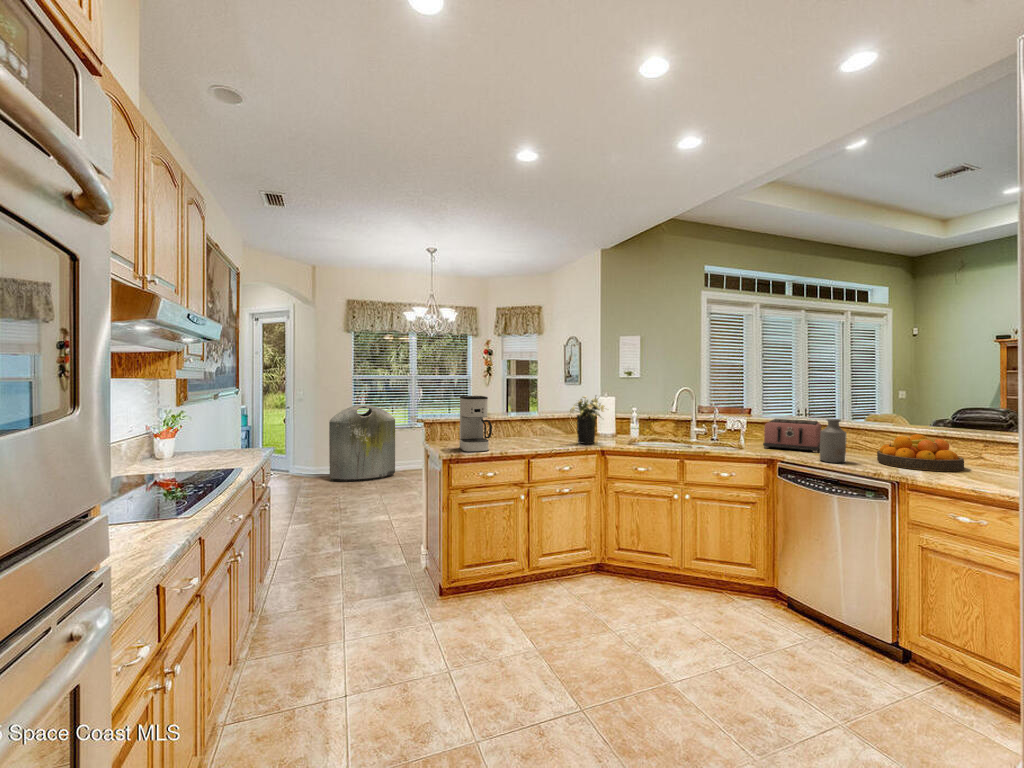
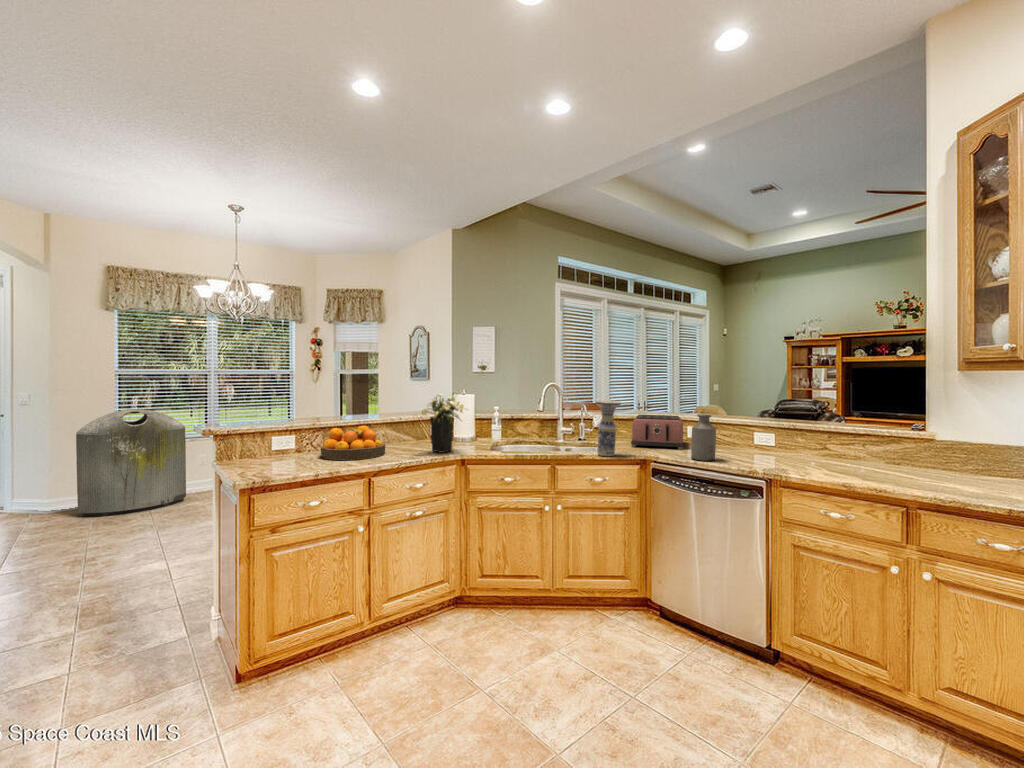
coffee maker: present [460,396,492,452] -> none [268,396,317,475]
vase: none [723,404,748,454] -> present [595,401,621,456]
fruit bowl: present [877,434,964,471] -> present [321,425,385,460]

